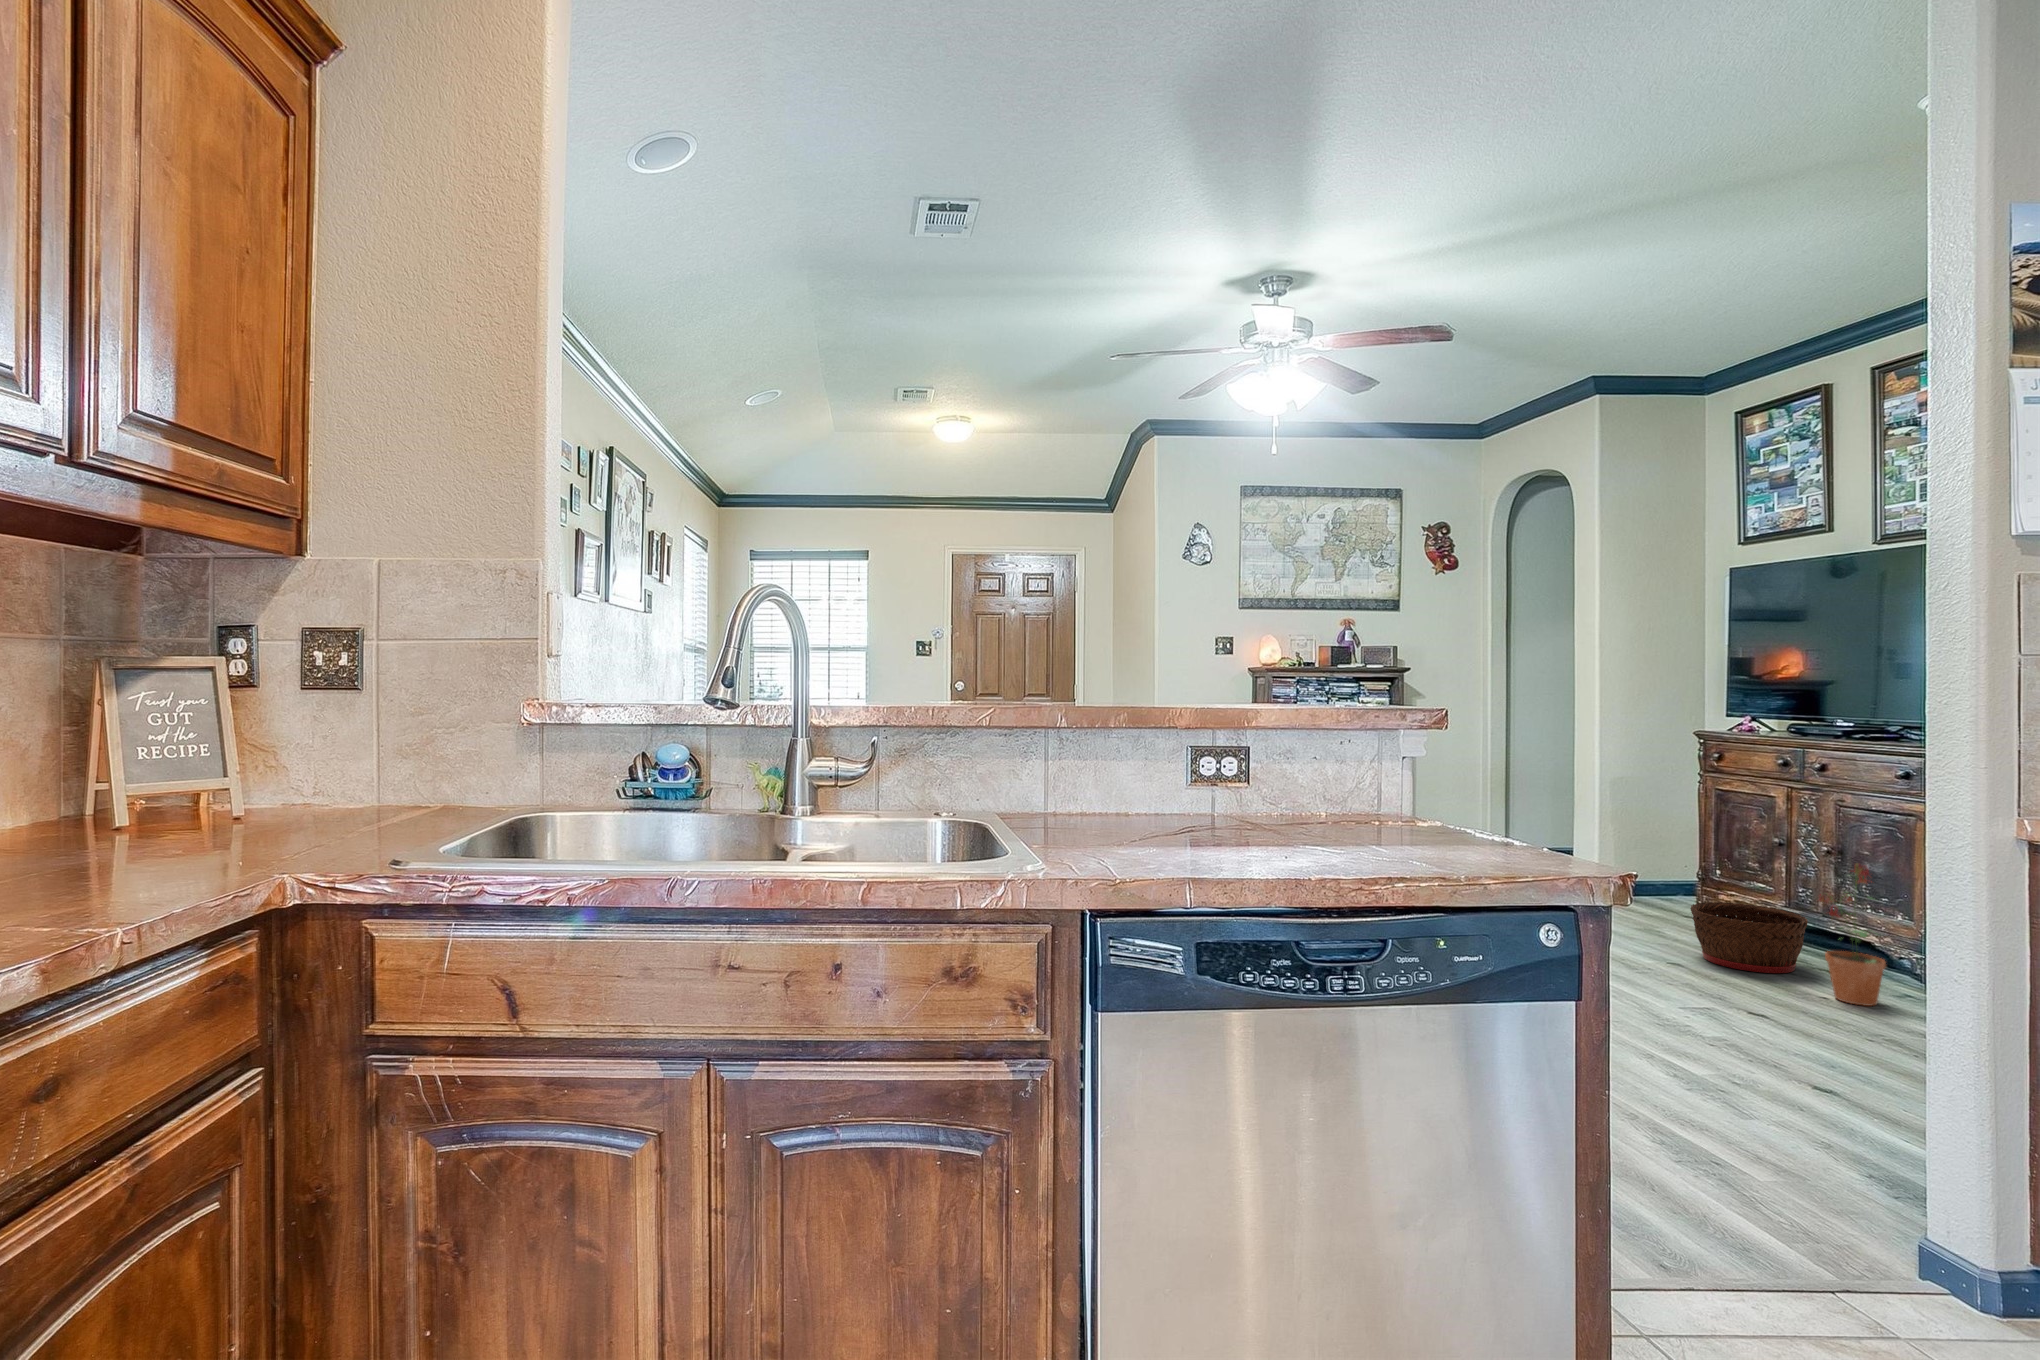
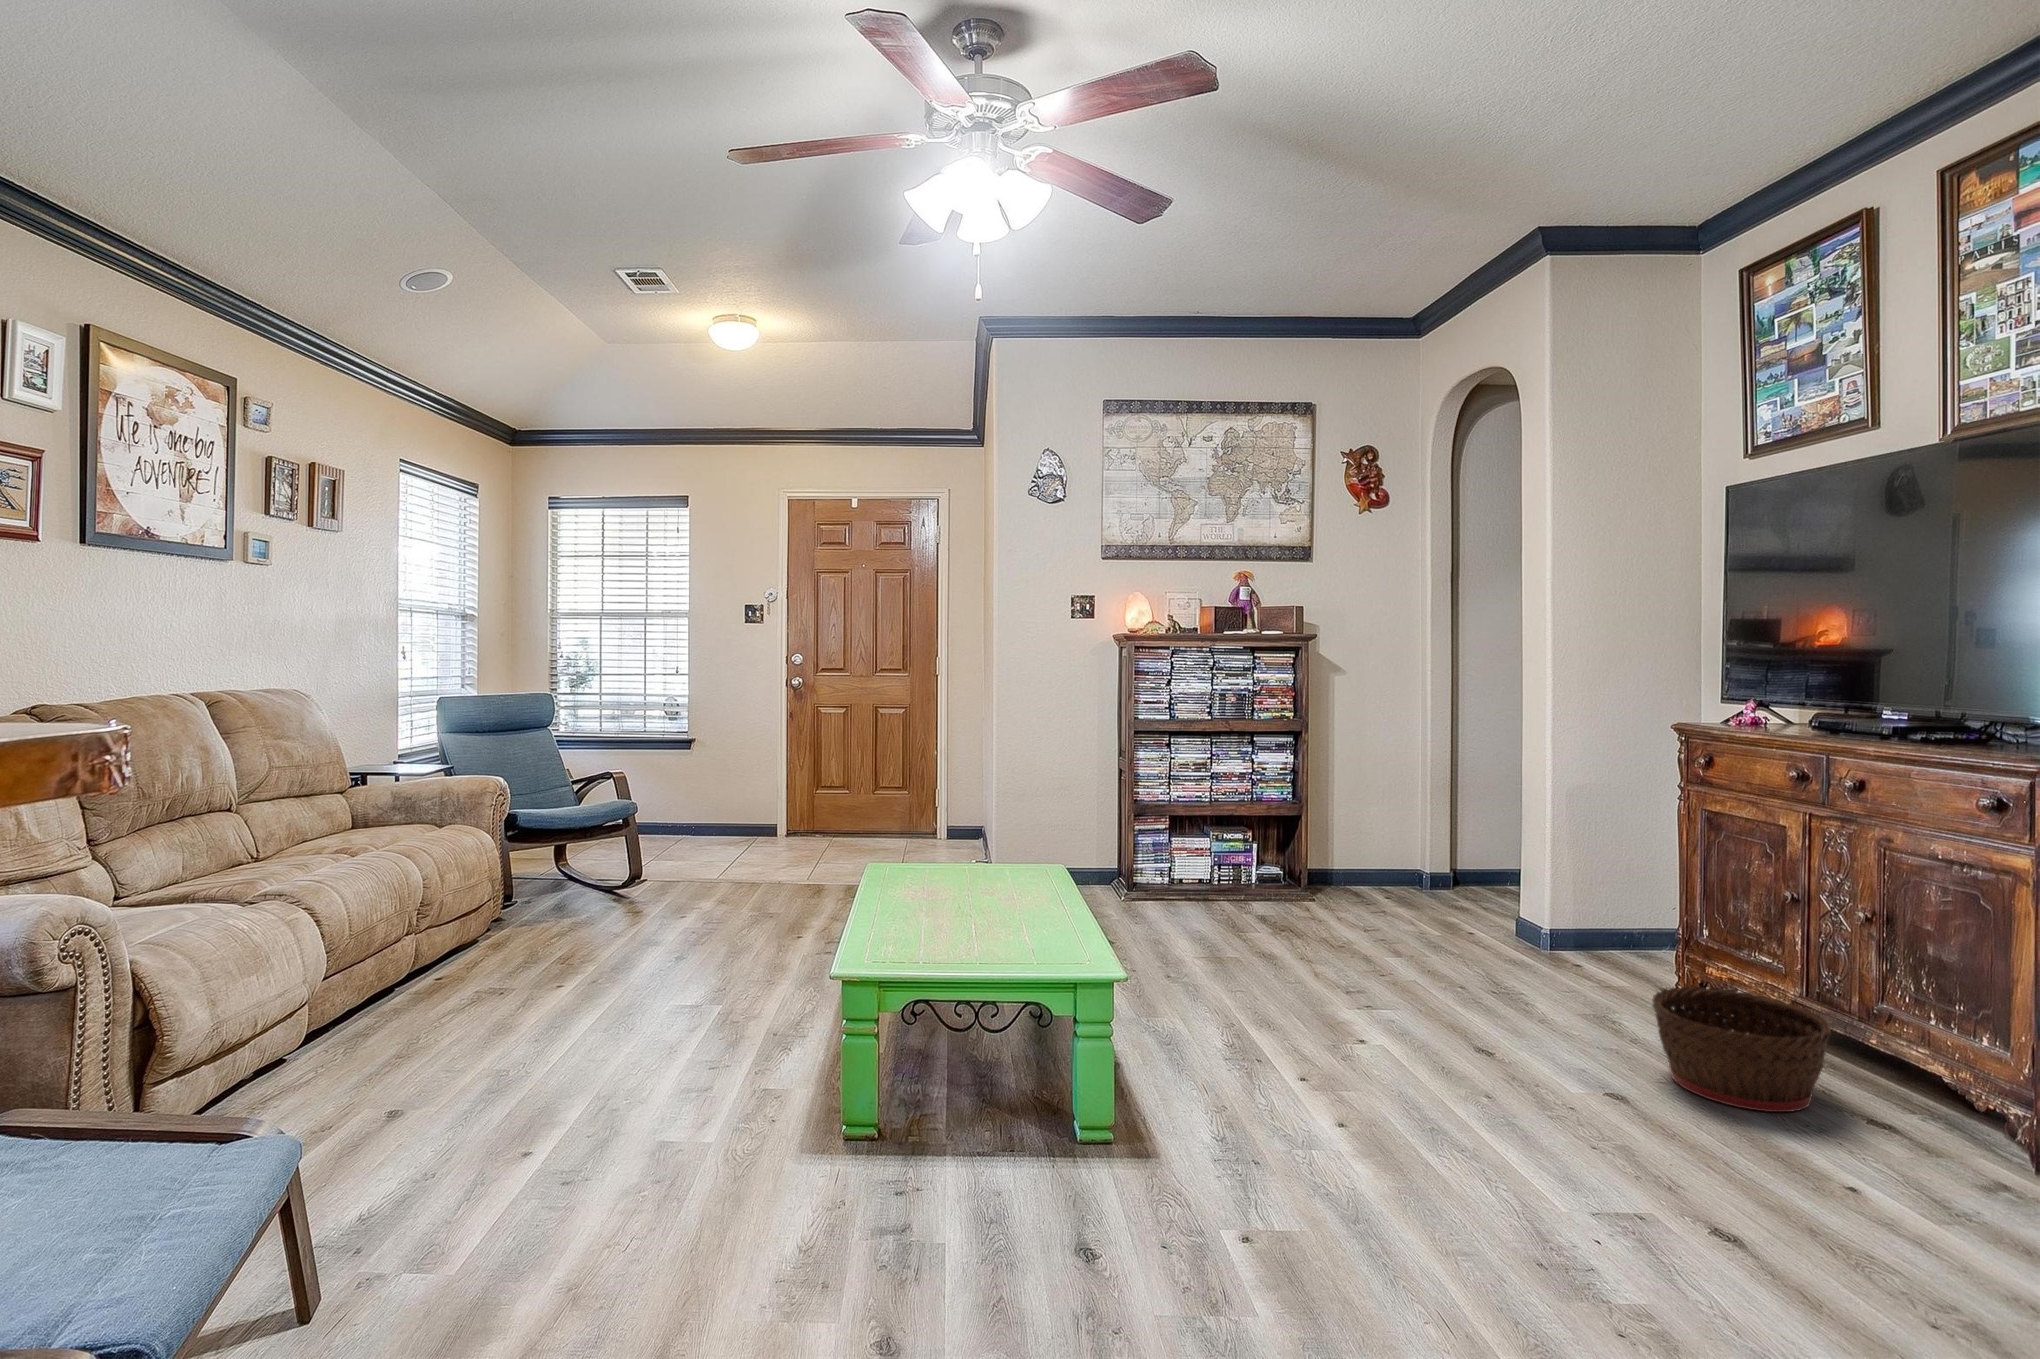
potted plant: present [1819,863,1886,1006] -> none [1842,952,1958,1195]

